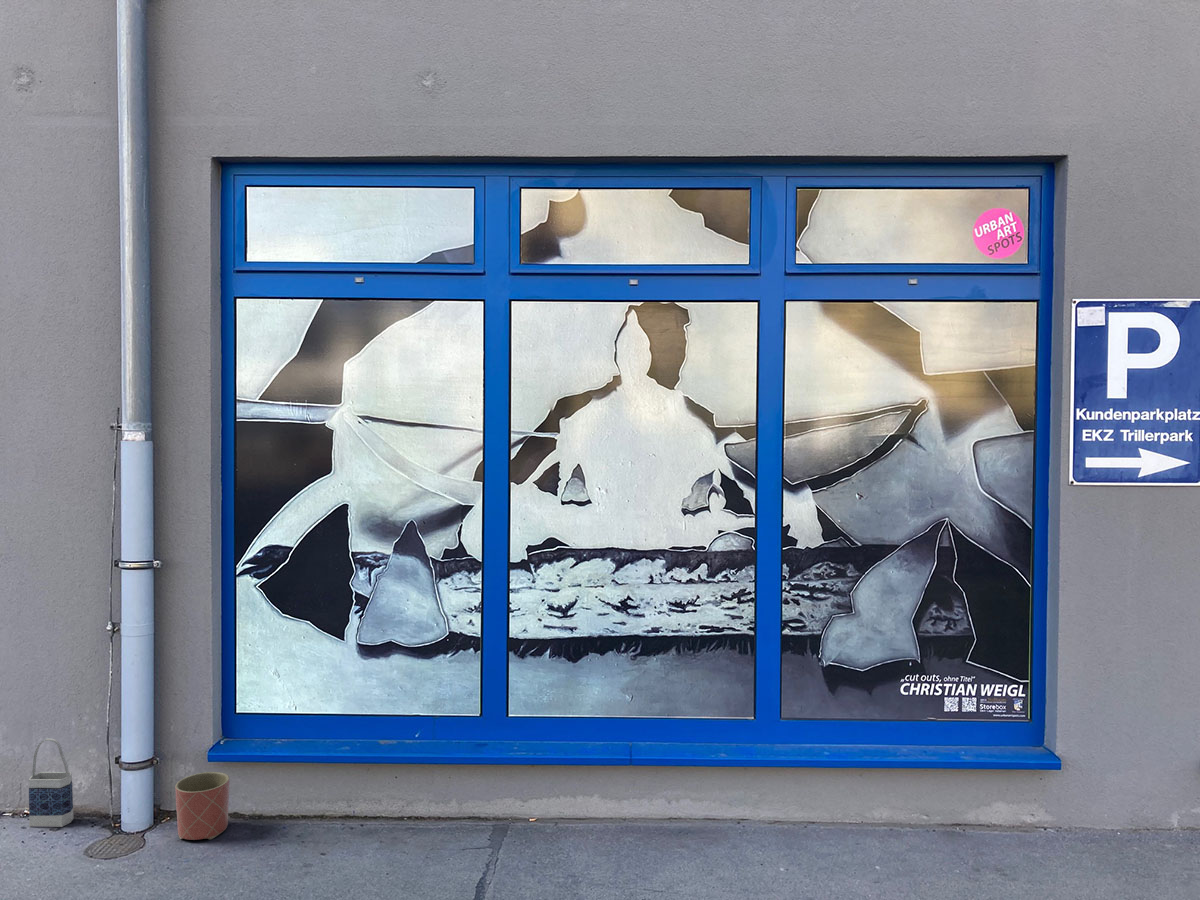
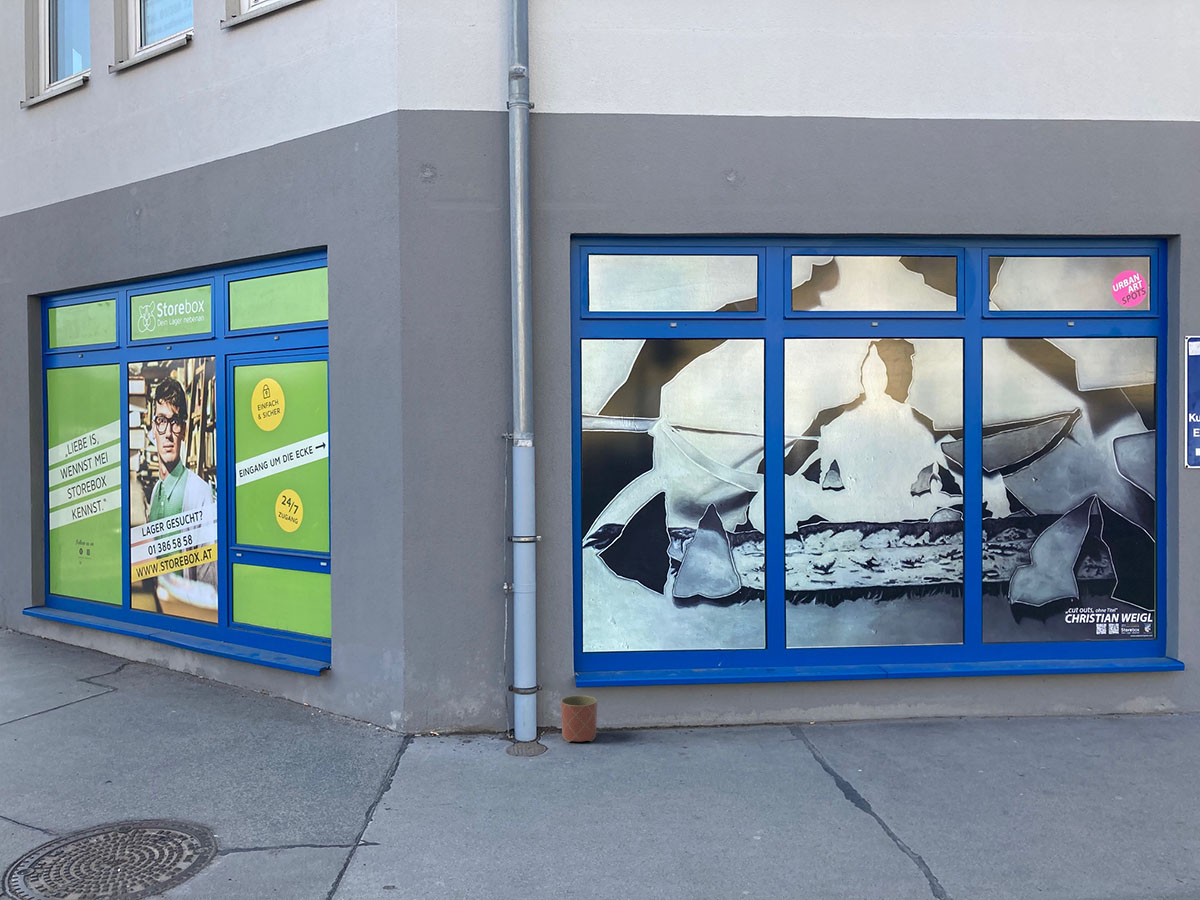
bag: present [29,738,73,827] -> none [442,674,472,740]

